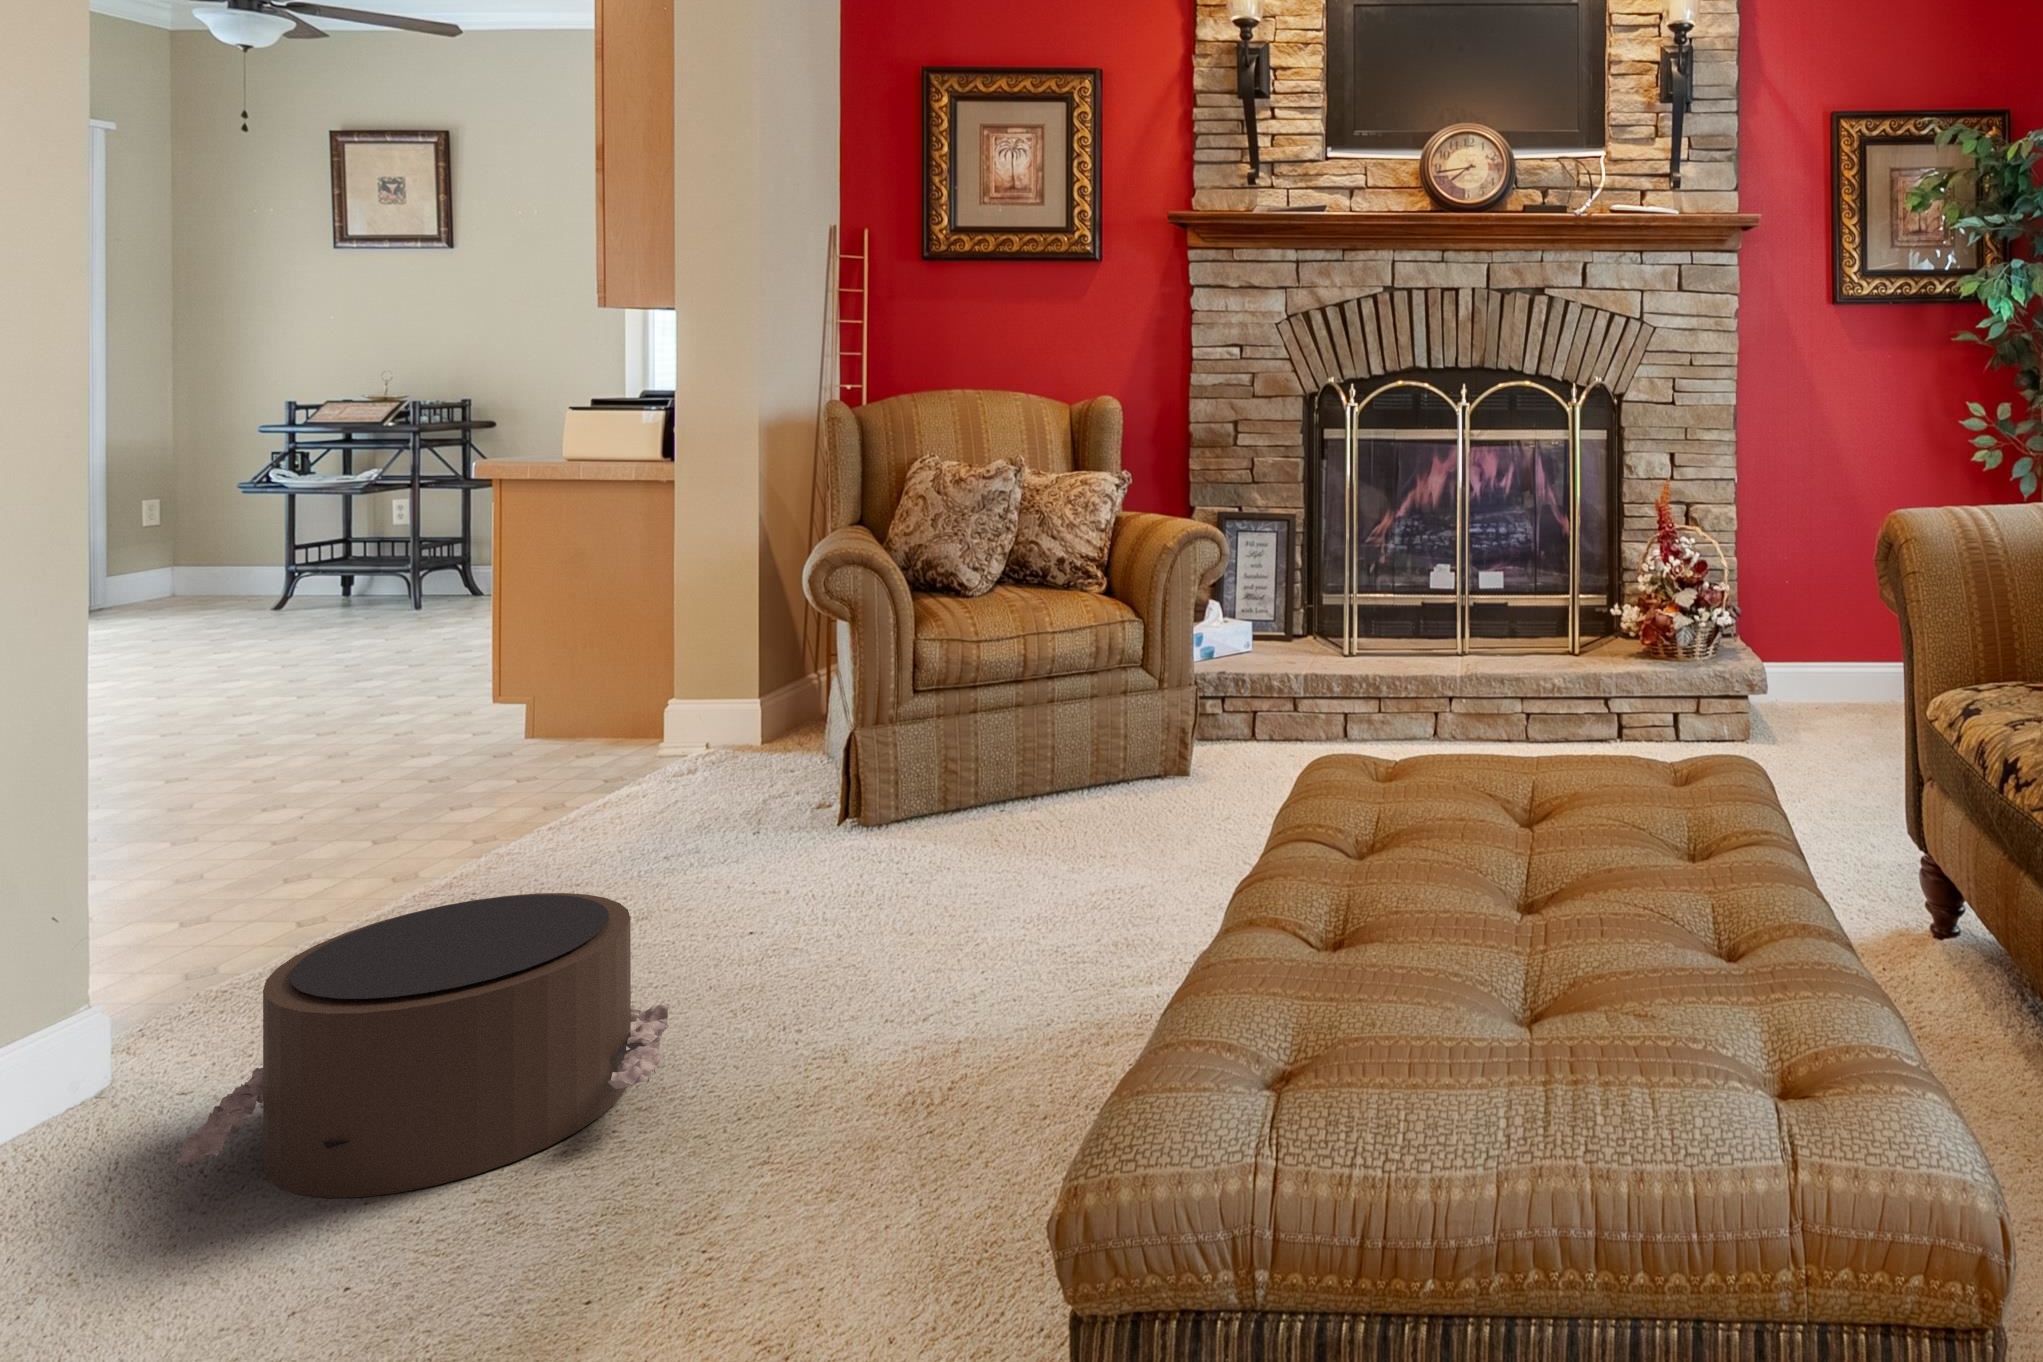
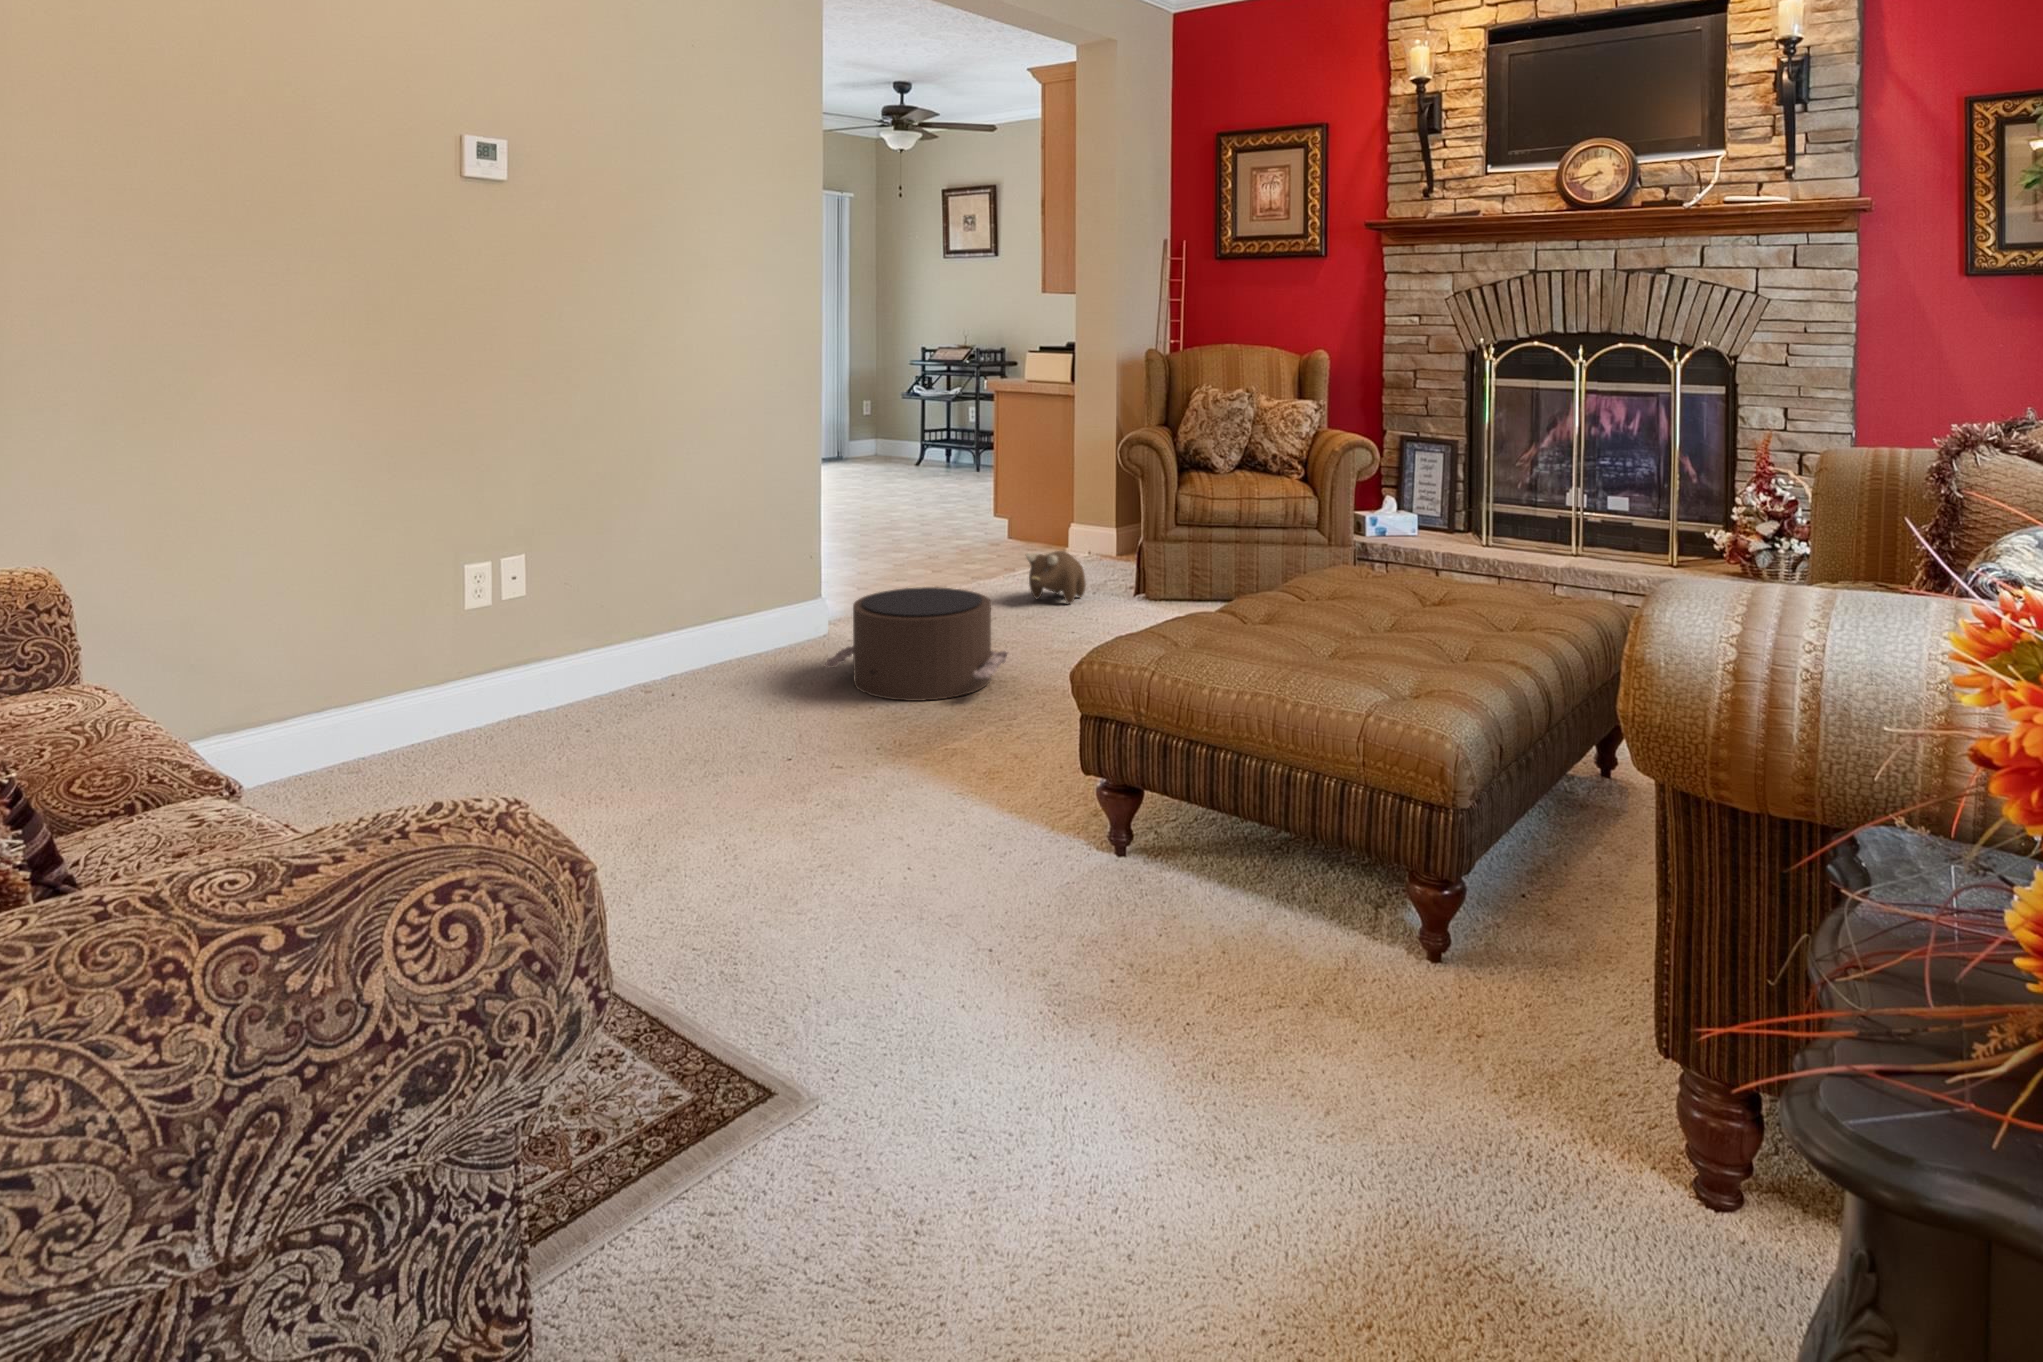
plush toy: none [633,761,749,858] -> present [1026,551,1086,604]

